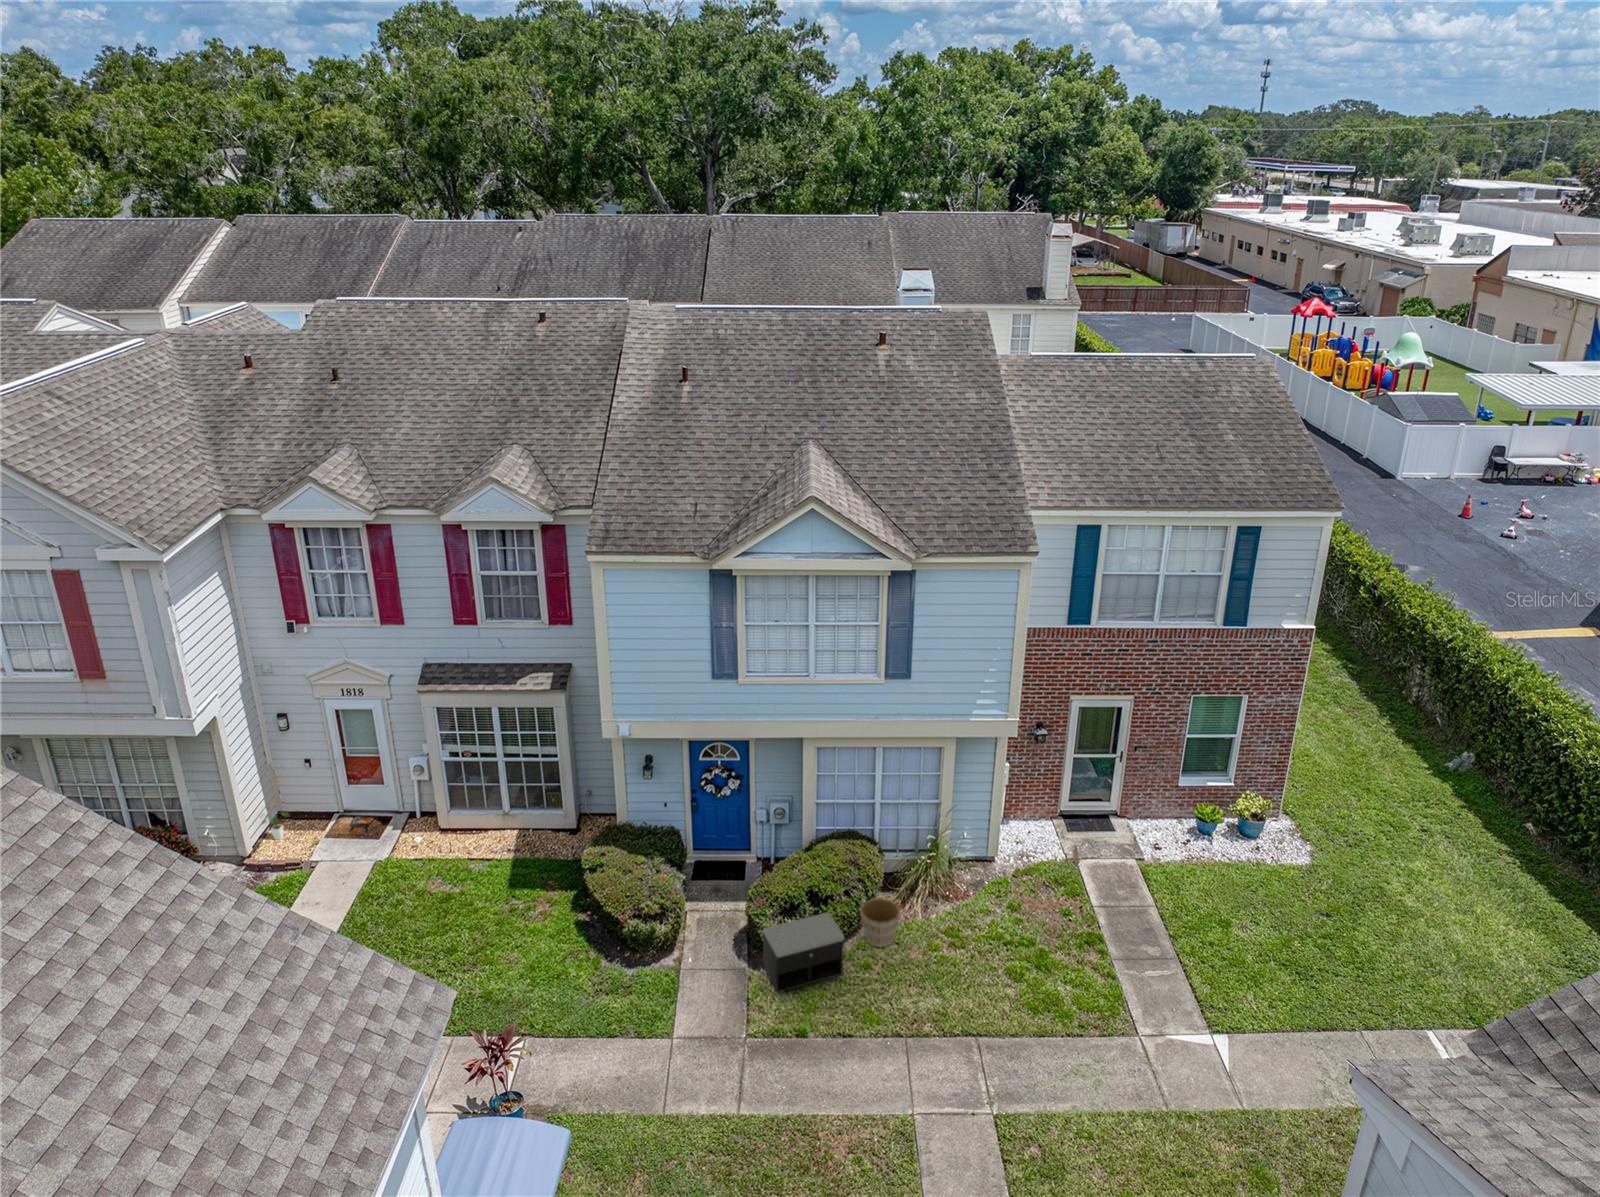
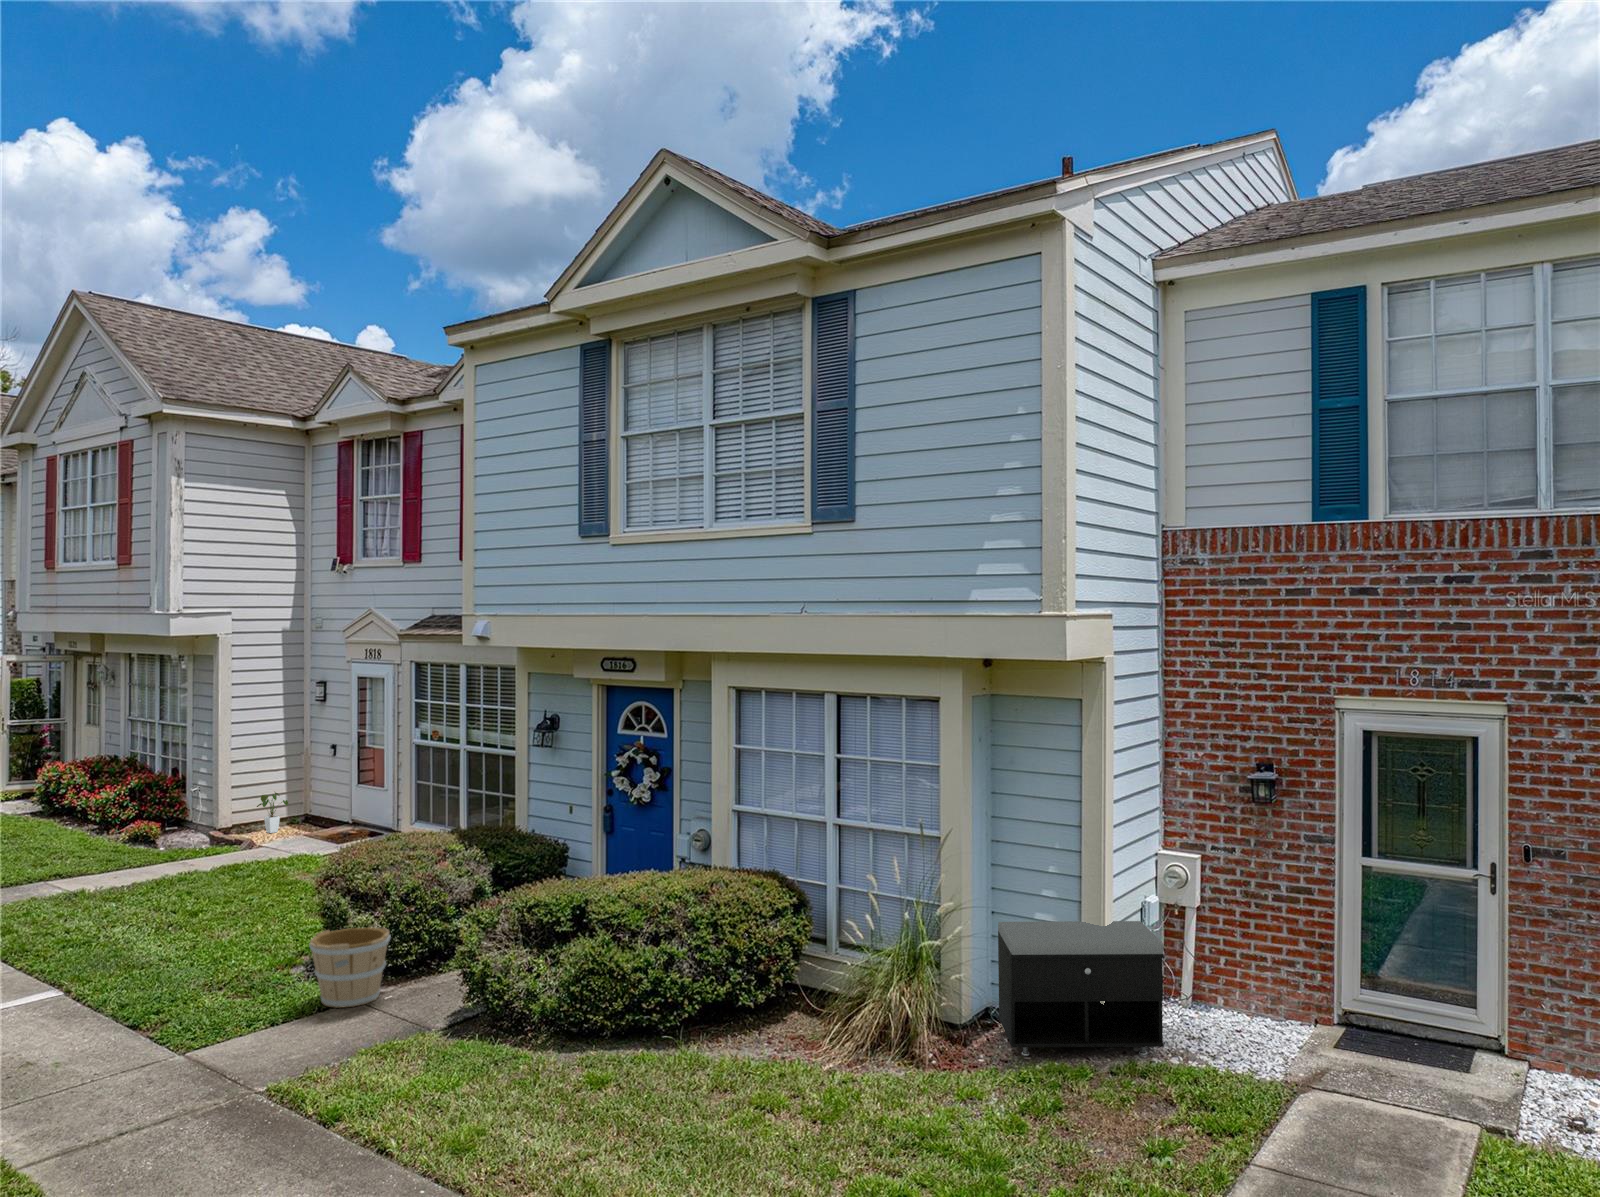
wooden bucket: present [860,898,900,947] -> present [309,927,391,1008]
storage bench: present [763,913,845,992] -> present [998,921,1164,1056]

